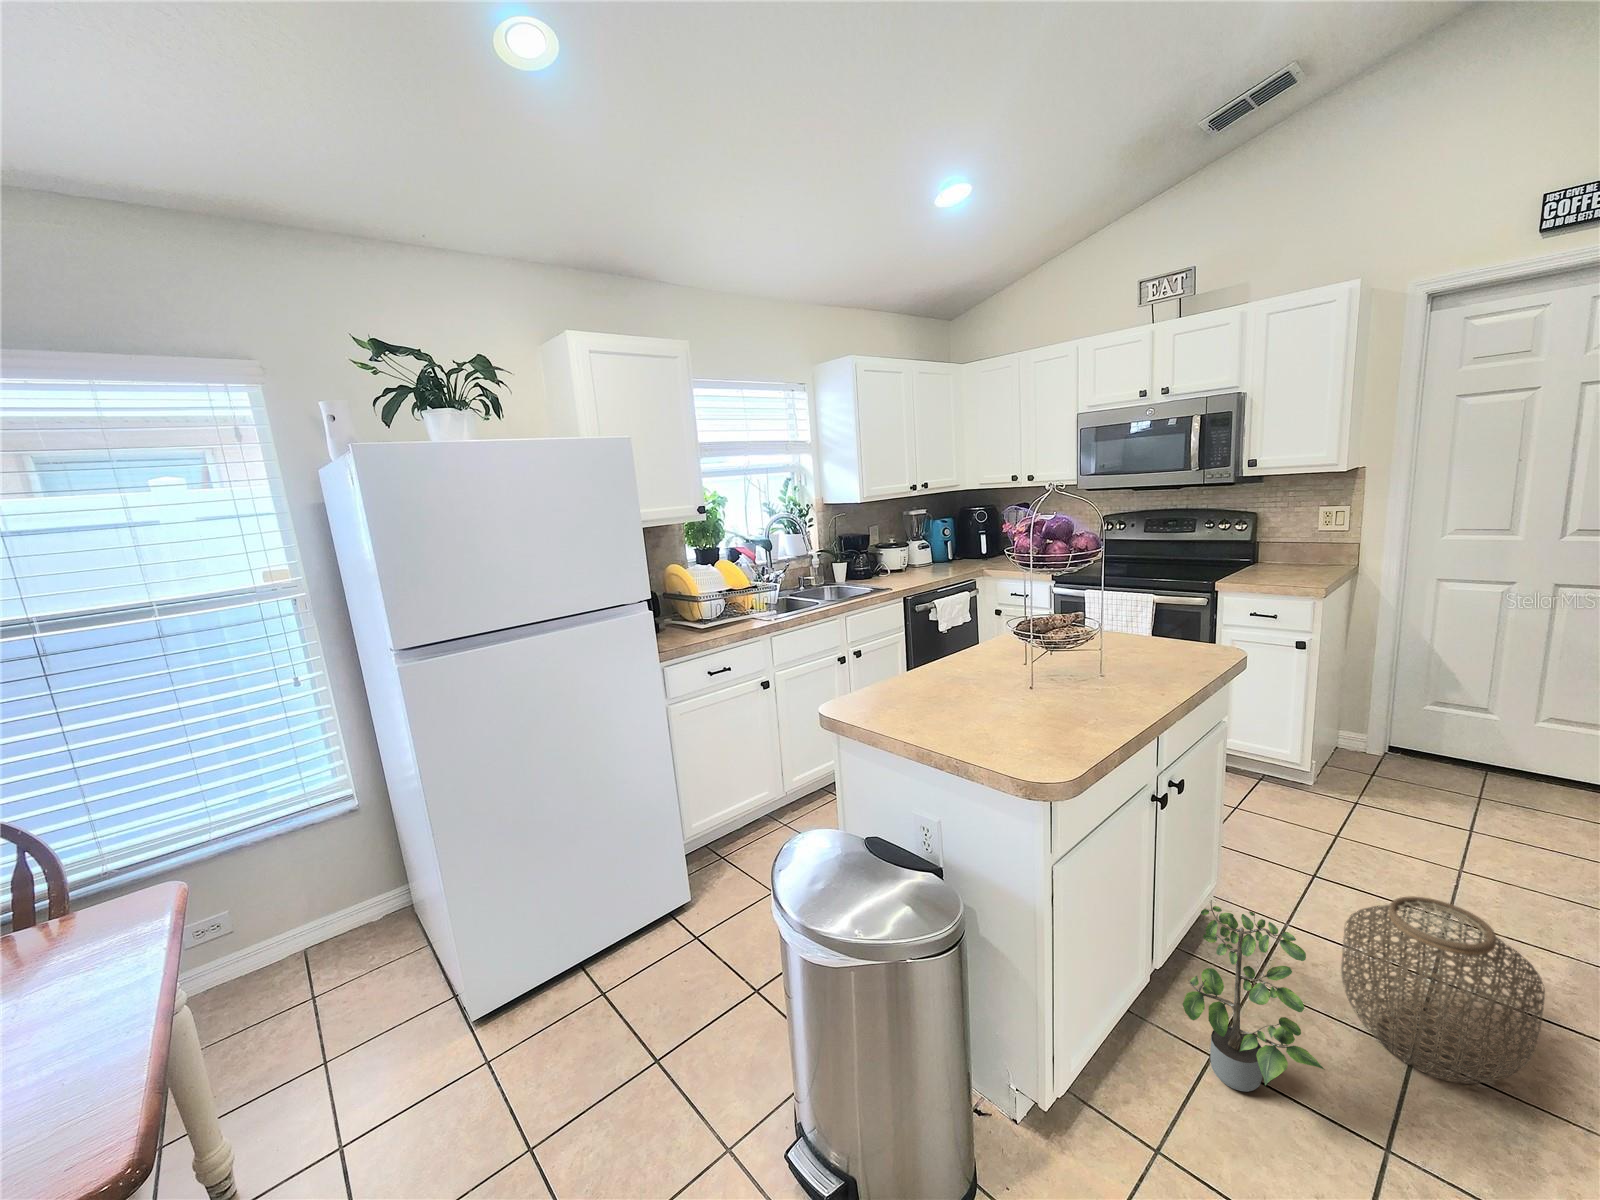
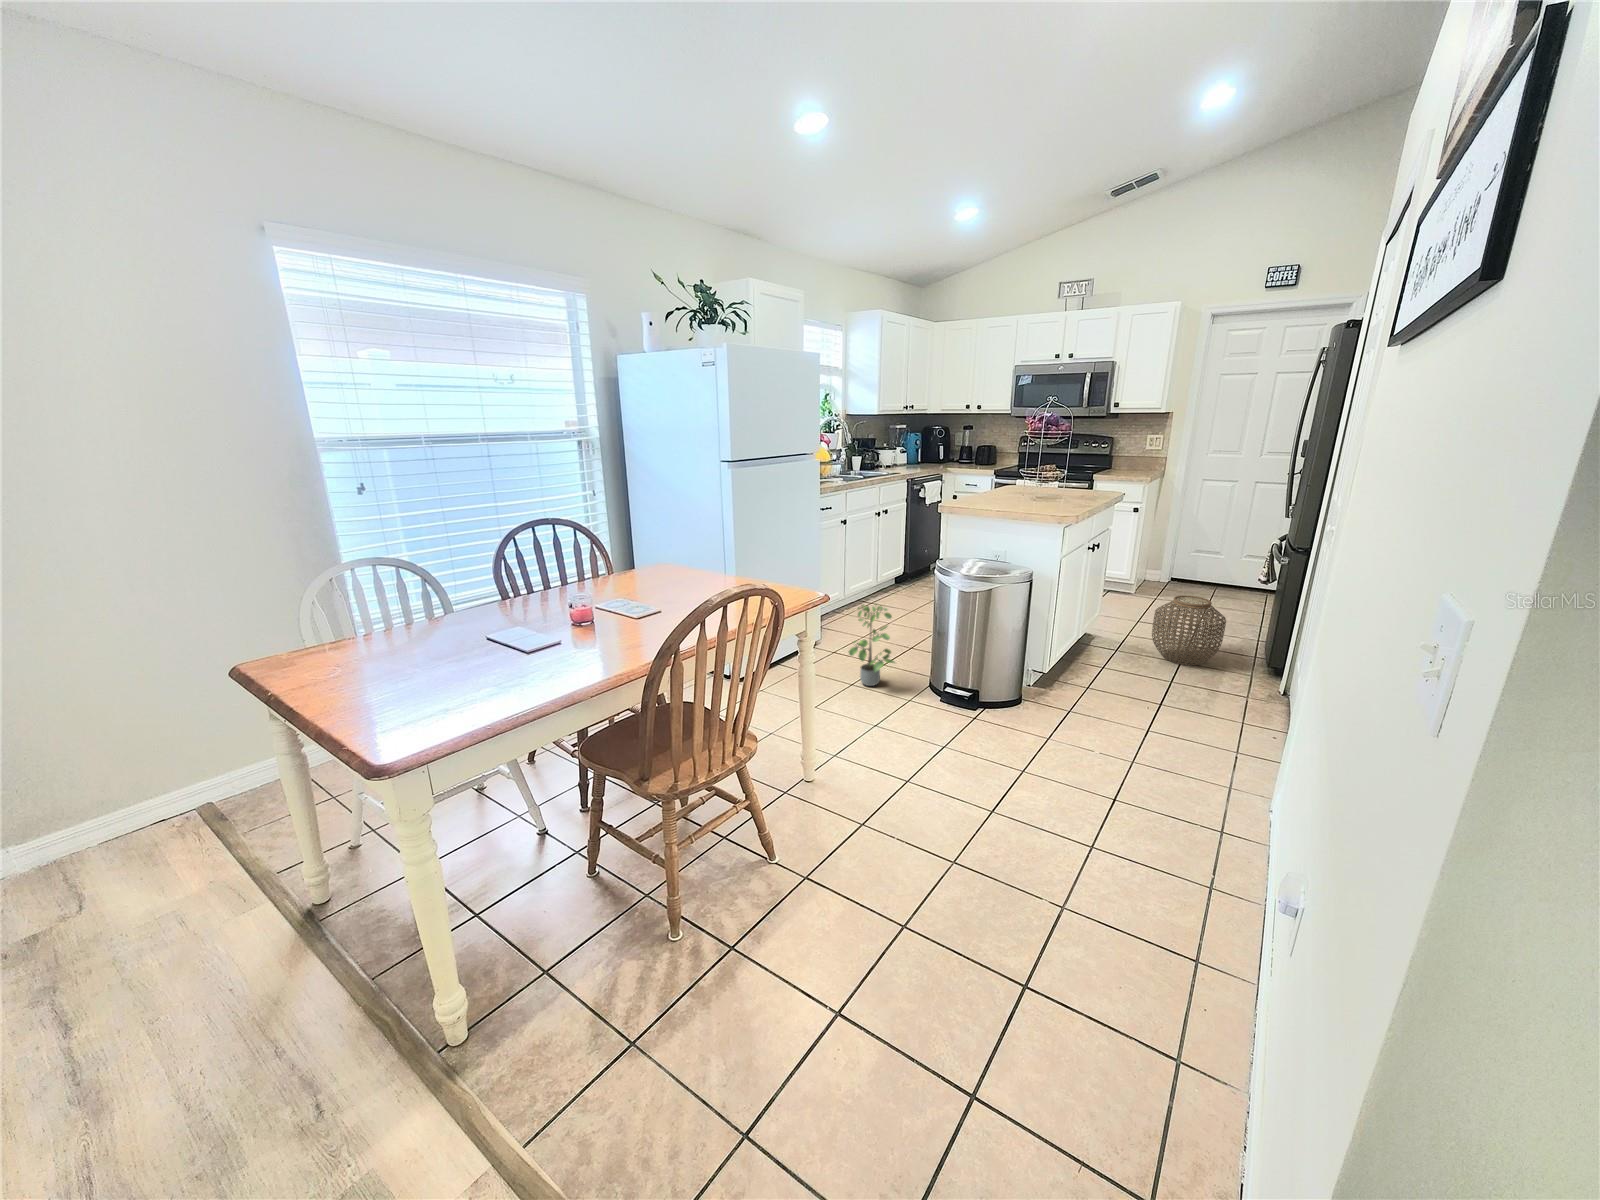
potted plant: present [1183,900,1325,1092] -> present [849,605,895,686]

